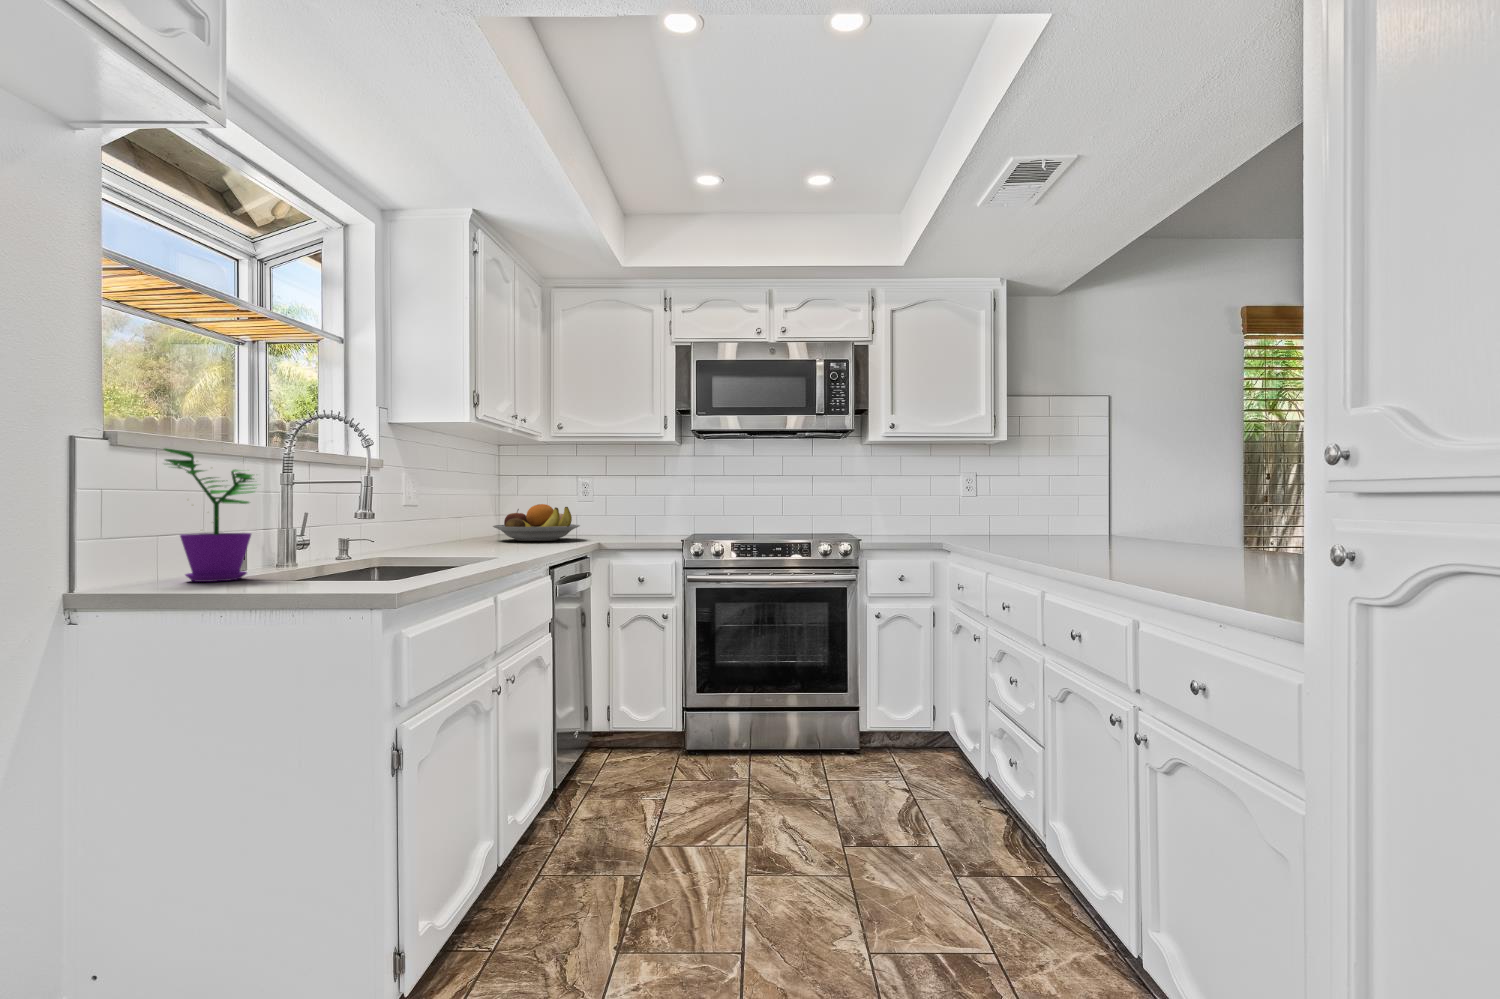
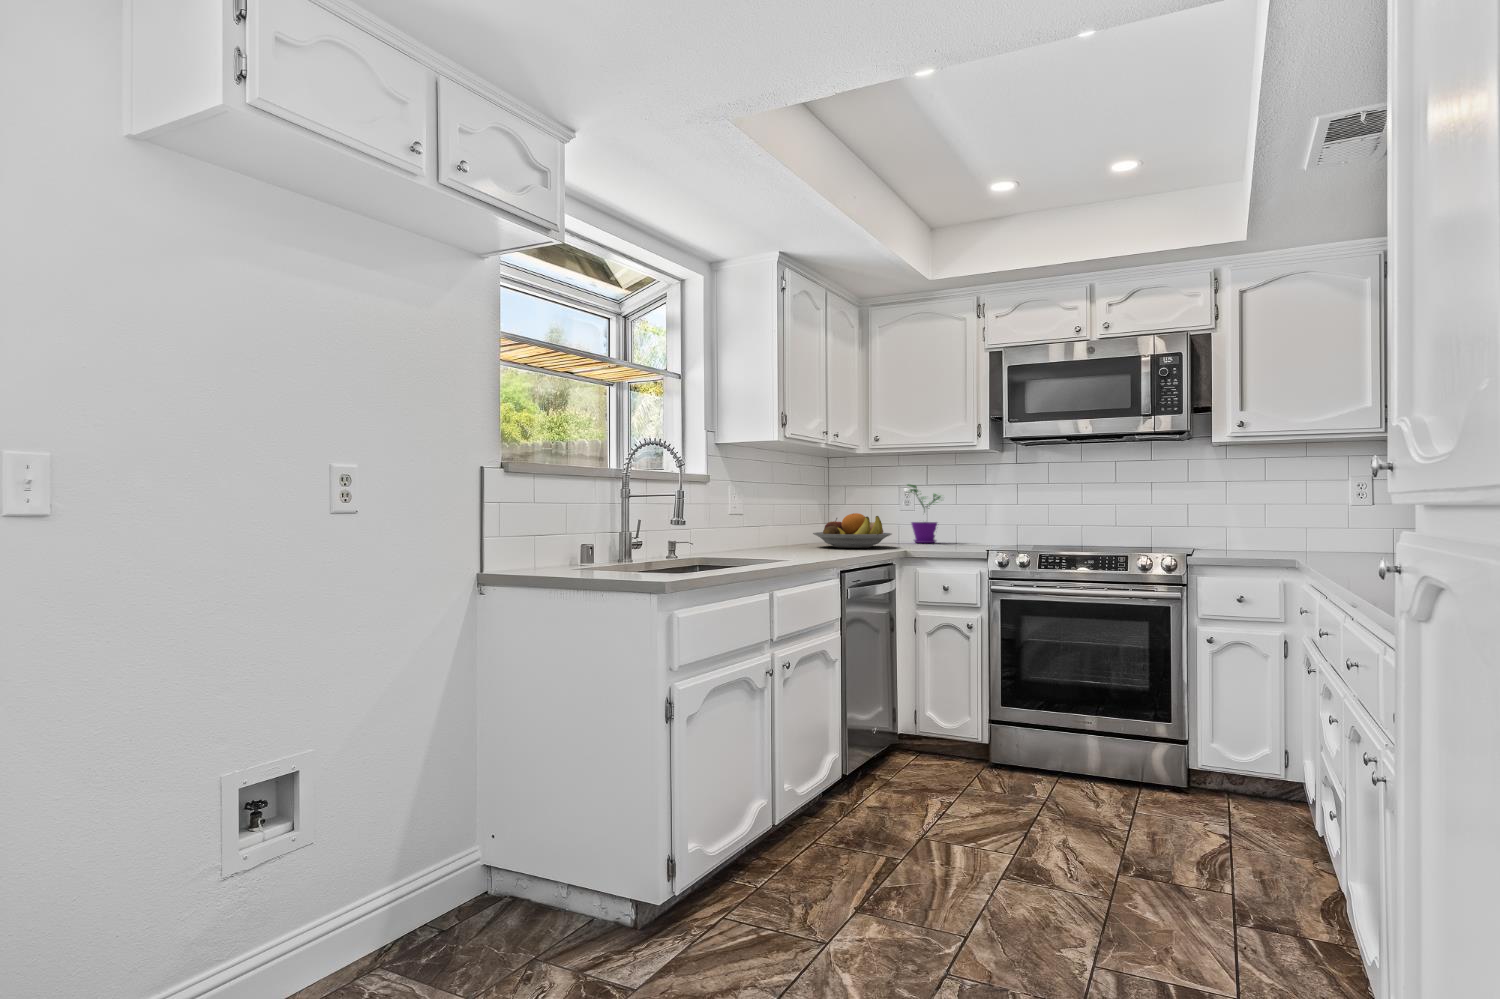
flower pot: present [164,448,255,582] -> present [908,484,941,543]

